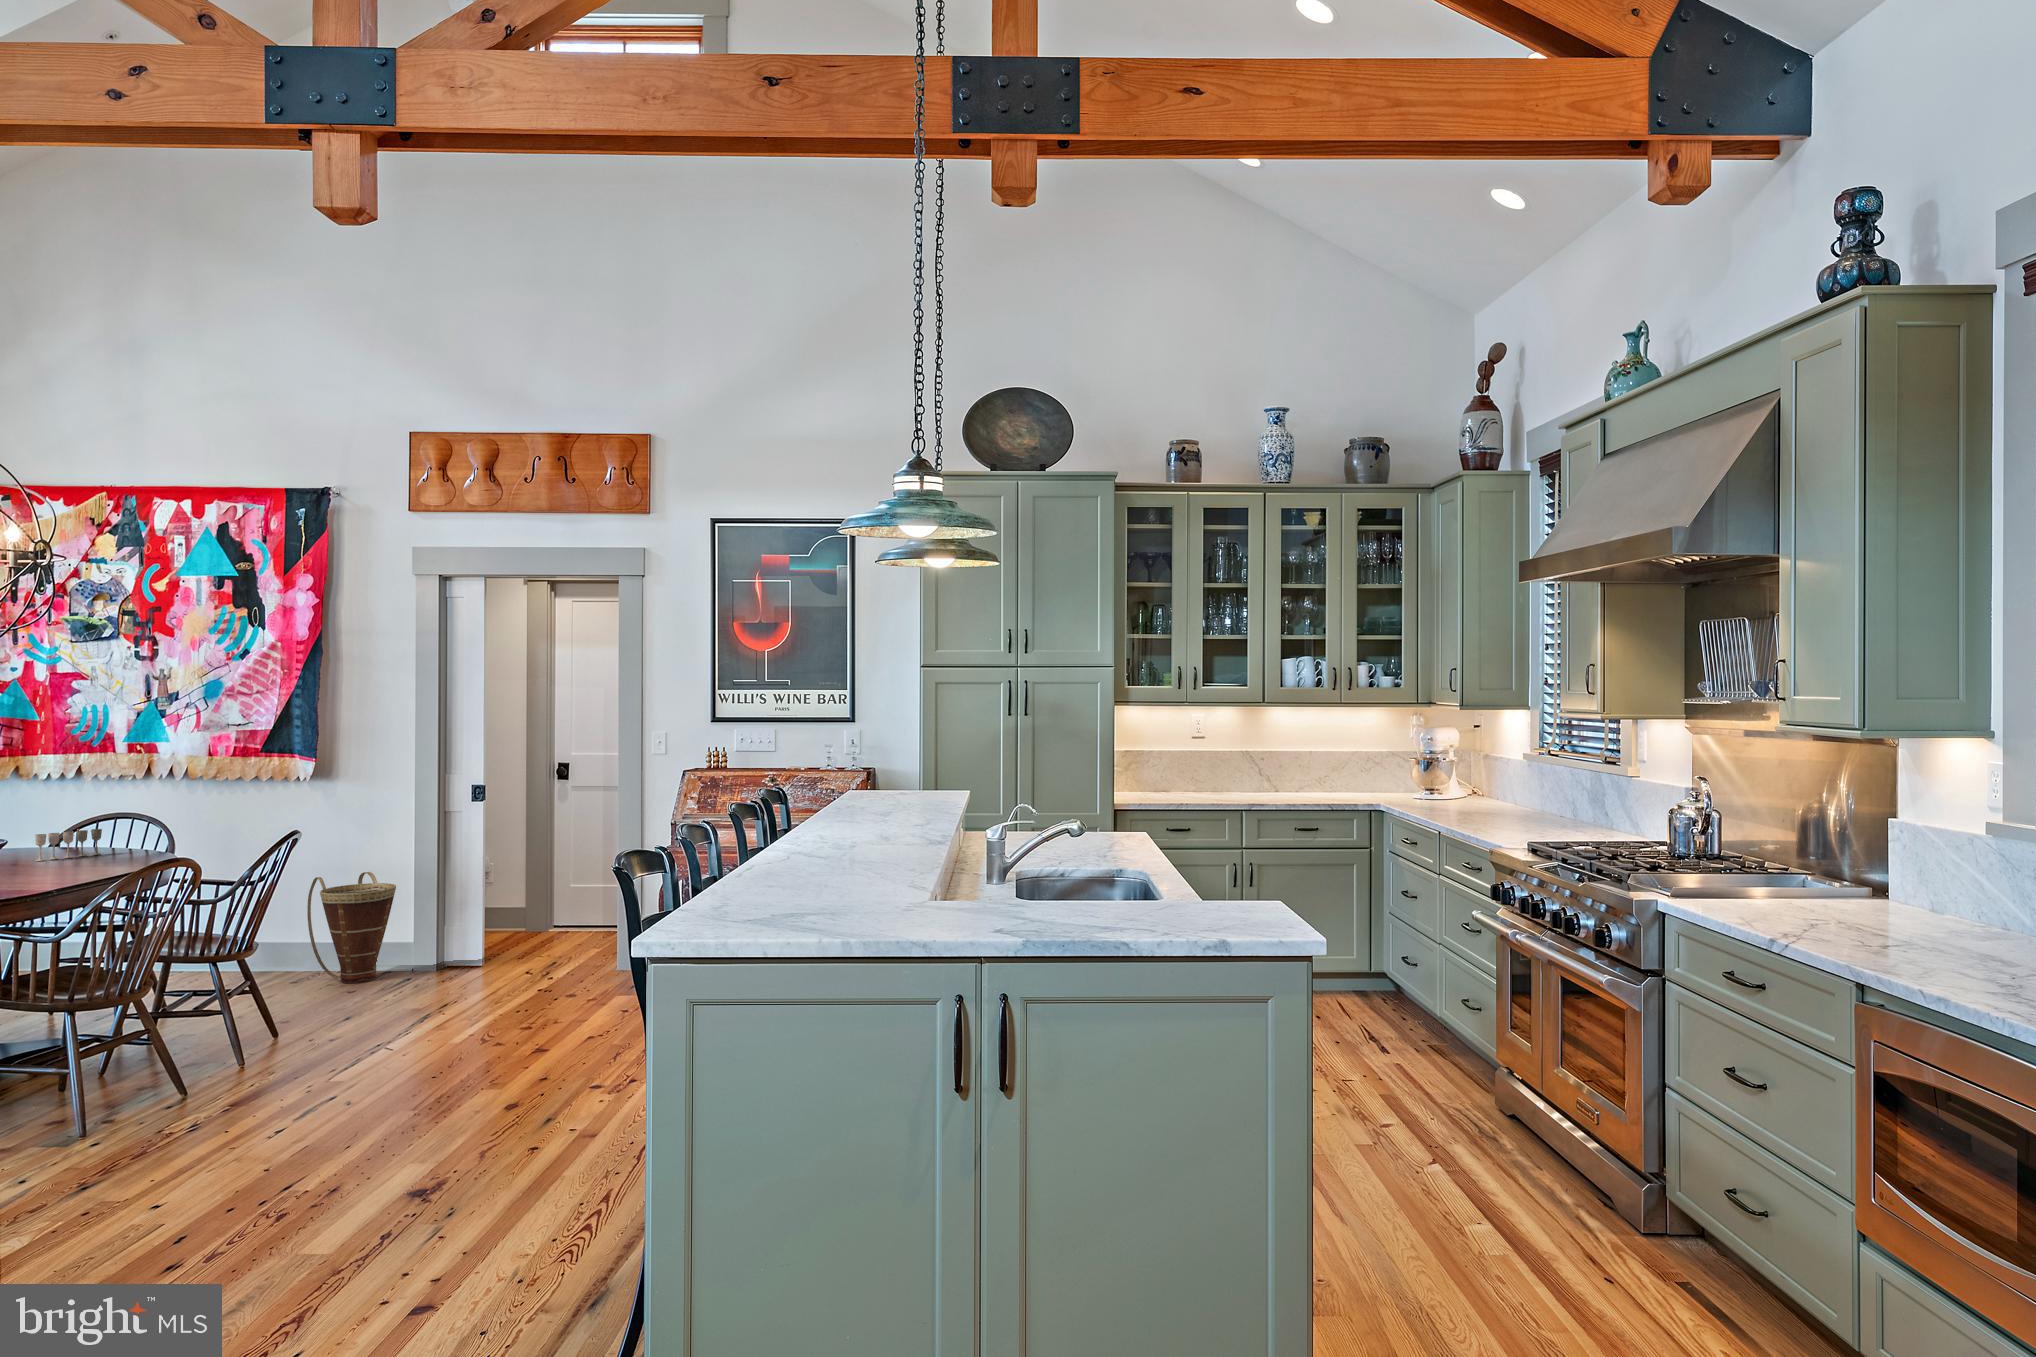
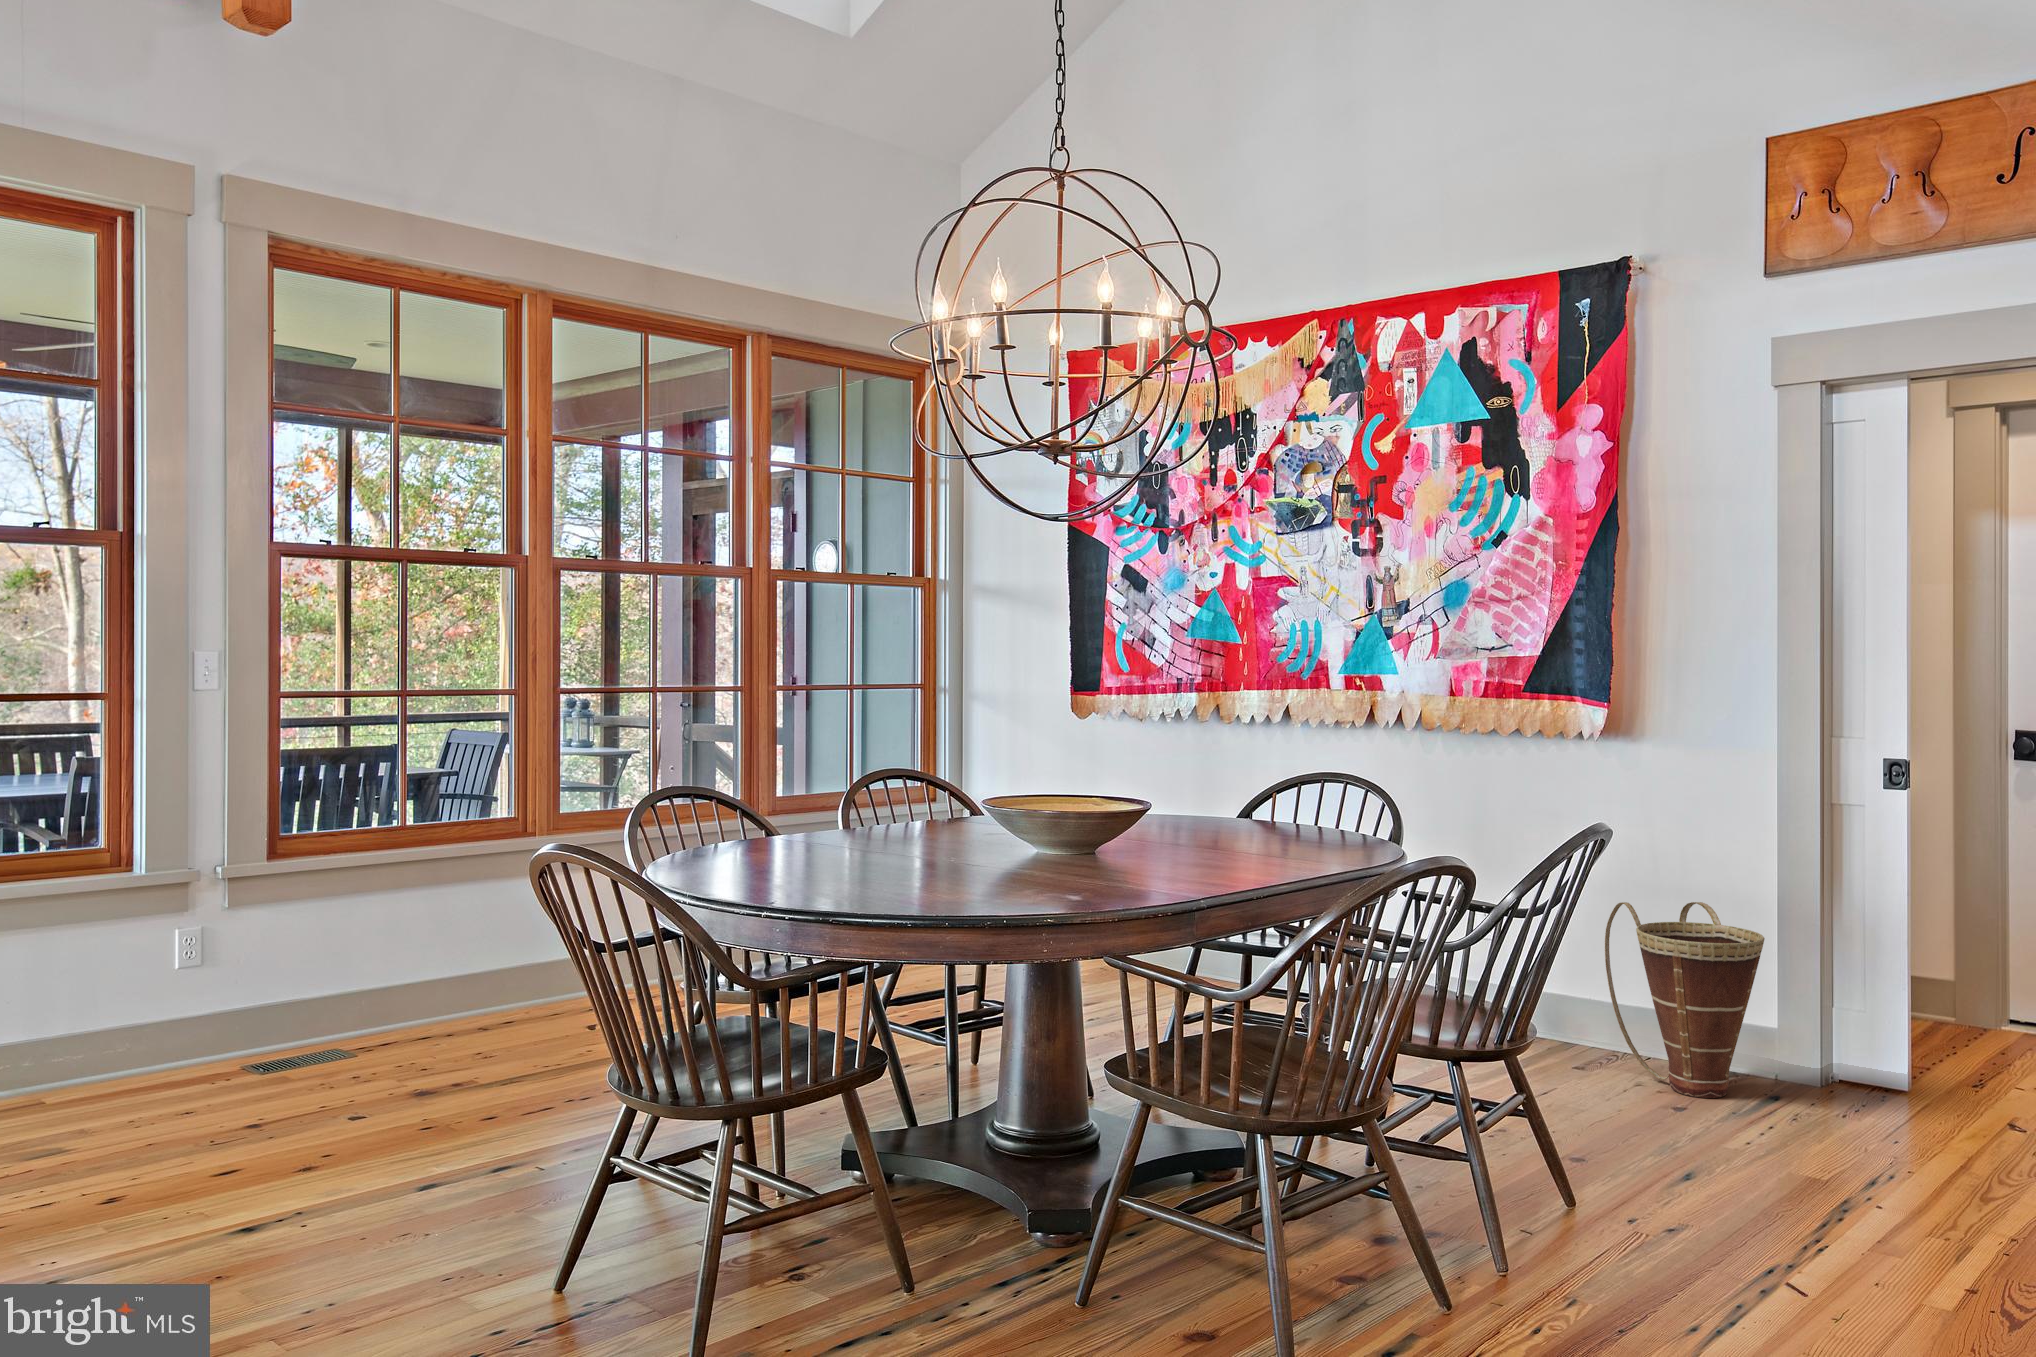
wine glass: present [35,829,102,861] -> none [1284,801,1366,846]

